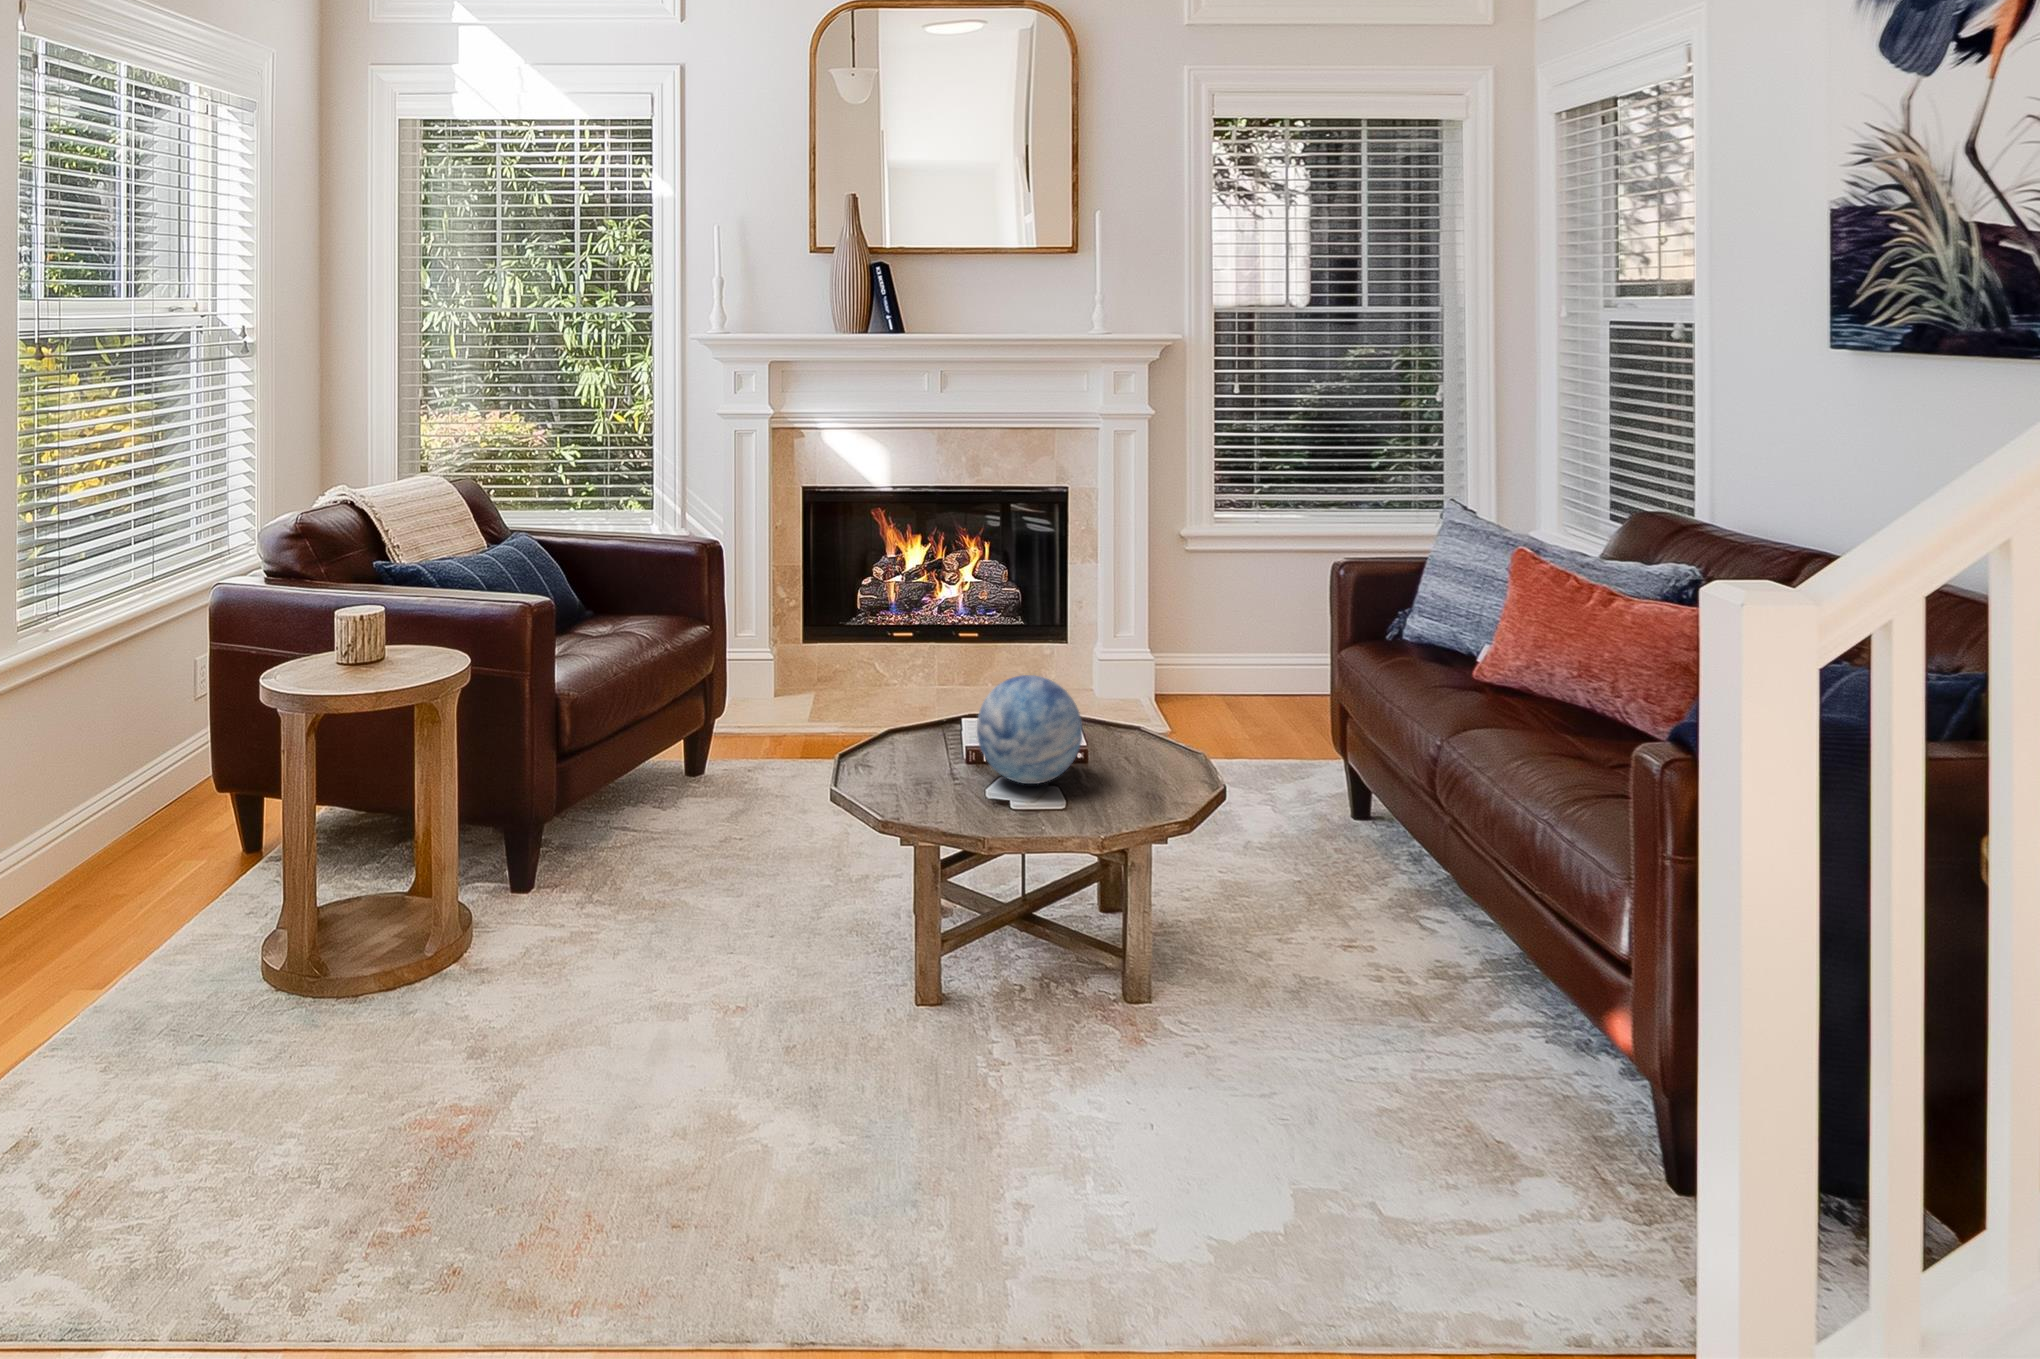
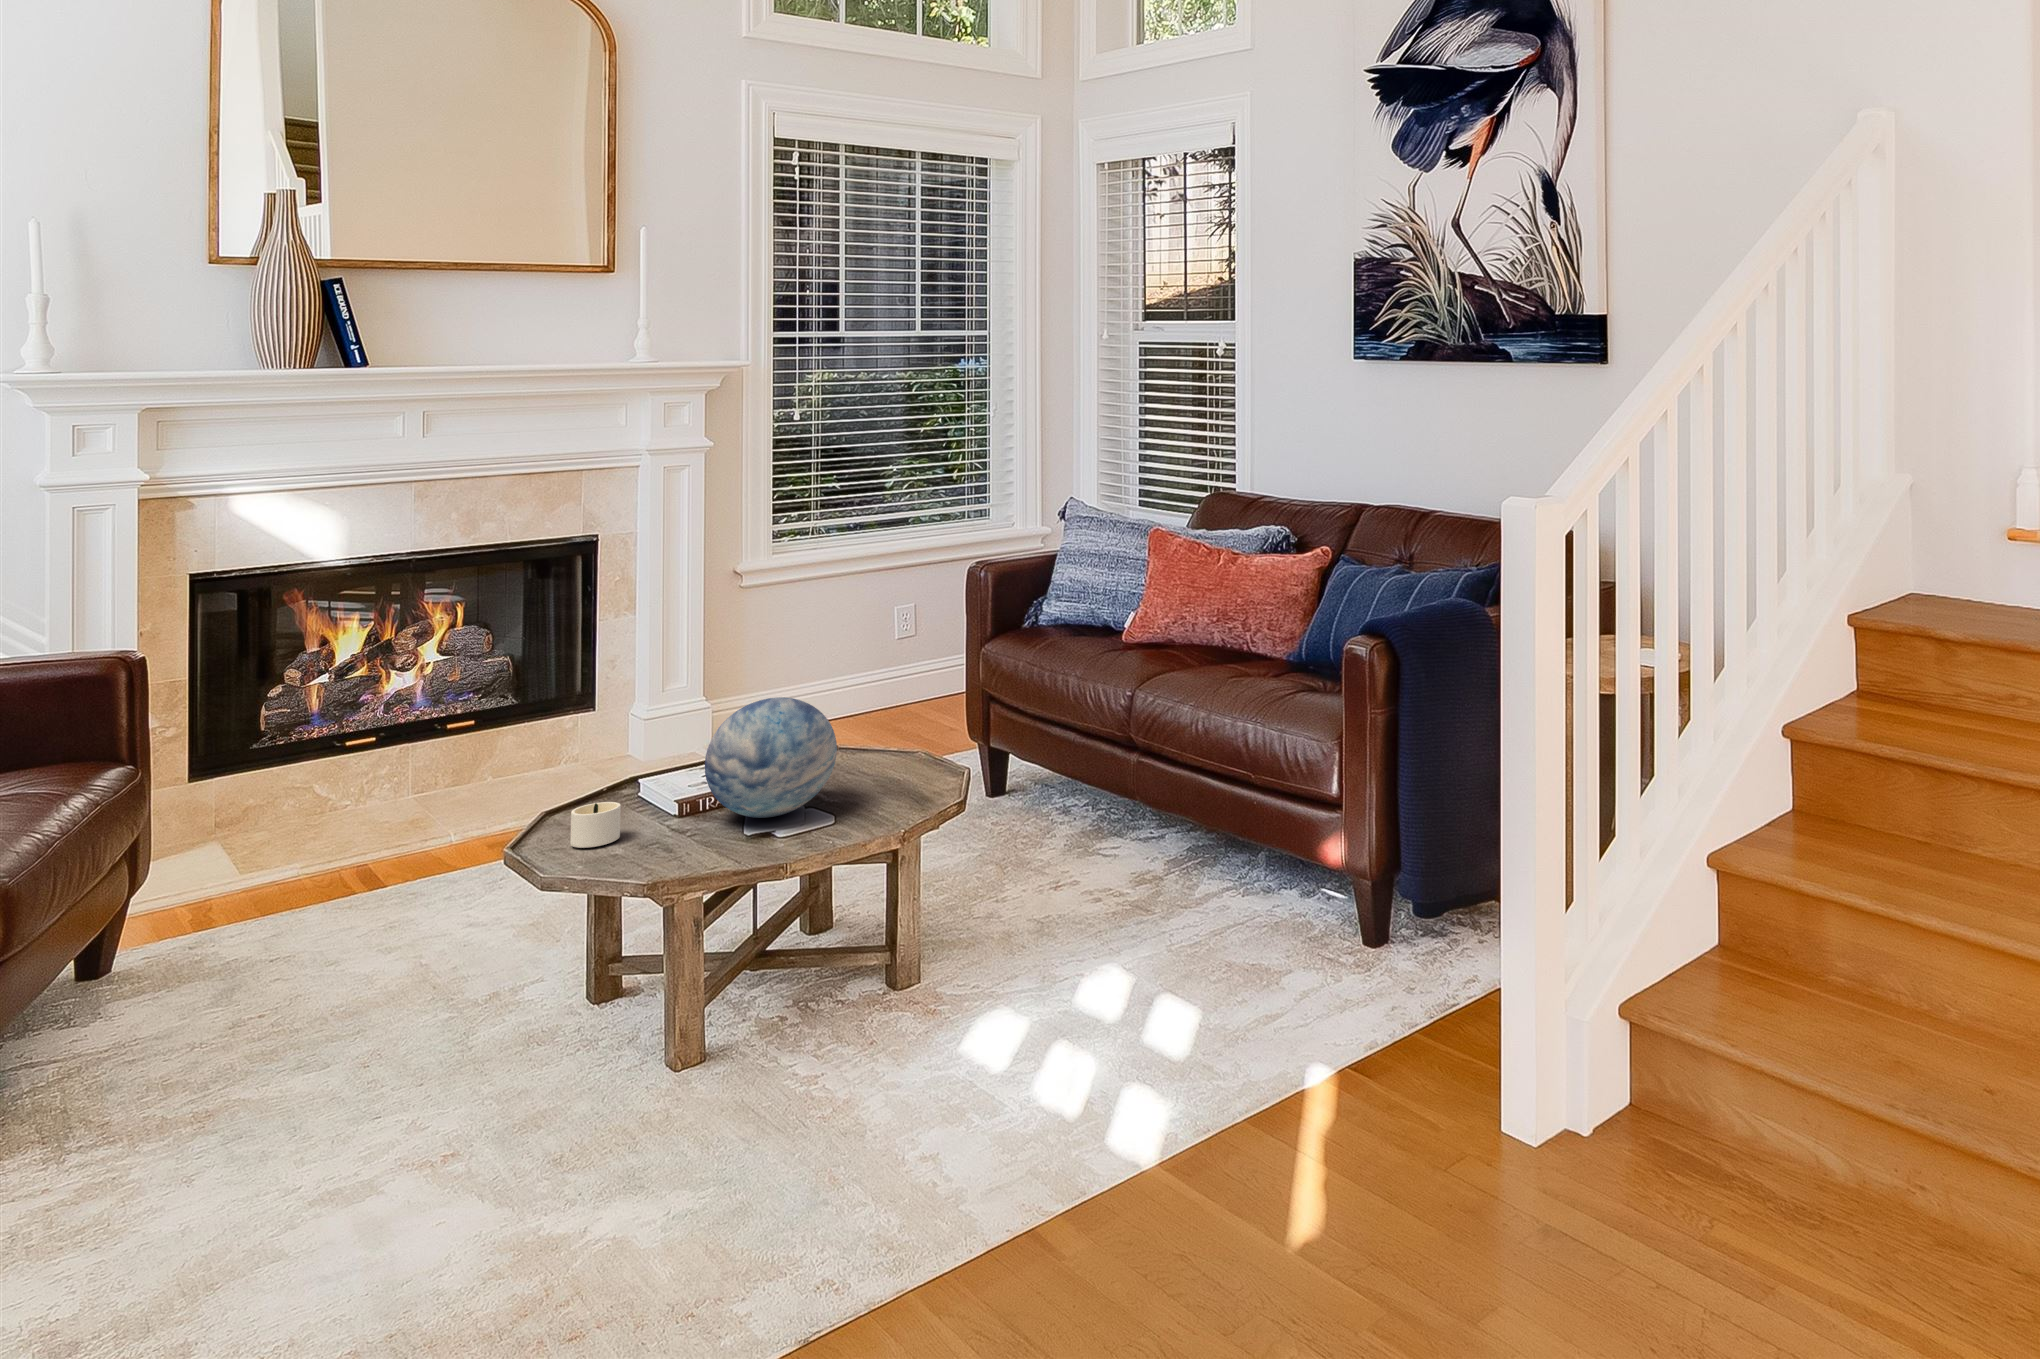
candle: none [887,736,937,773] -> present [570,802,621,848]

